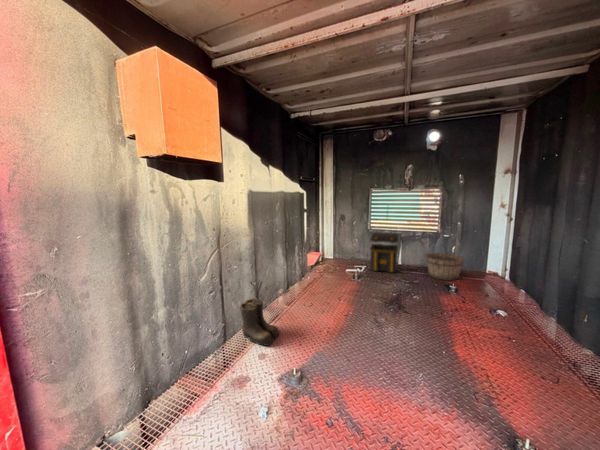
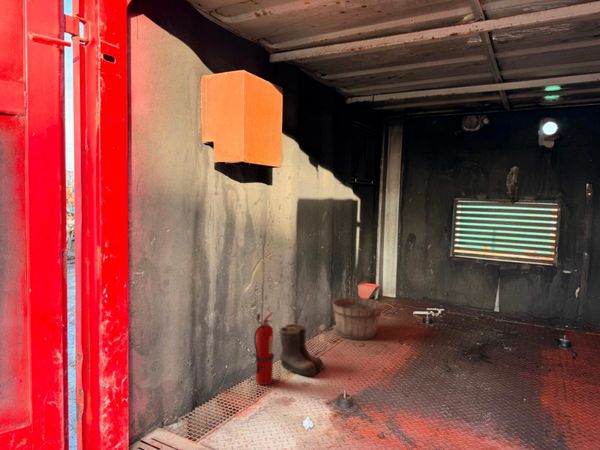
toolbox: present [370,233,398,273] -> none [450,261,492,319]
wooden bucket: present [426,252,464,280] -> present [332,294,382,340]
fire extinguisher: none [211,295,233,361] -> present [254,312,274,385]

